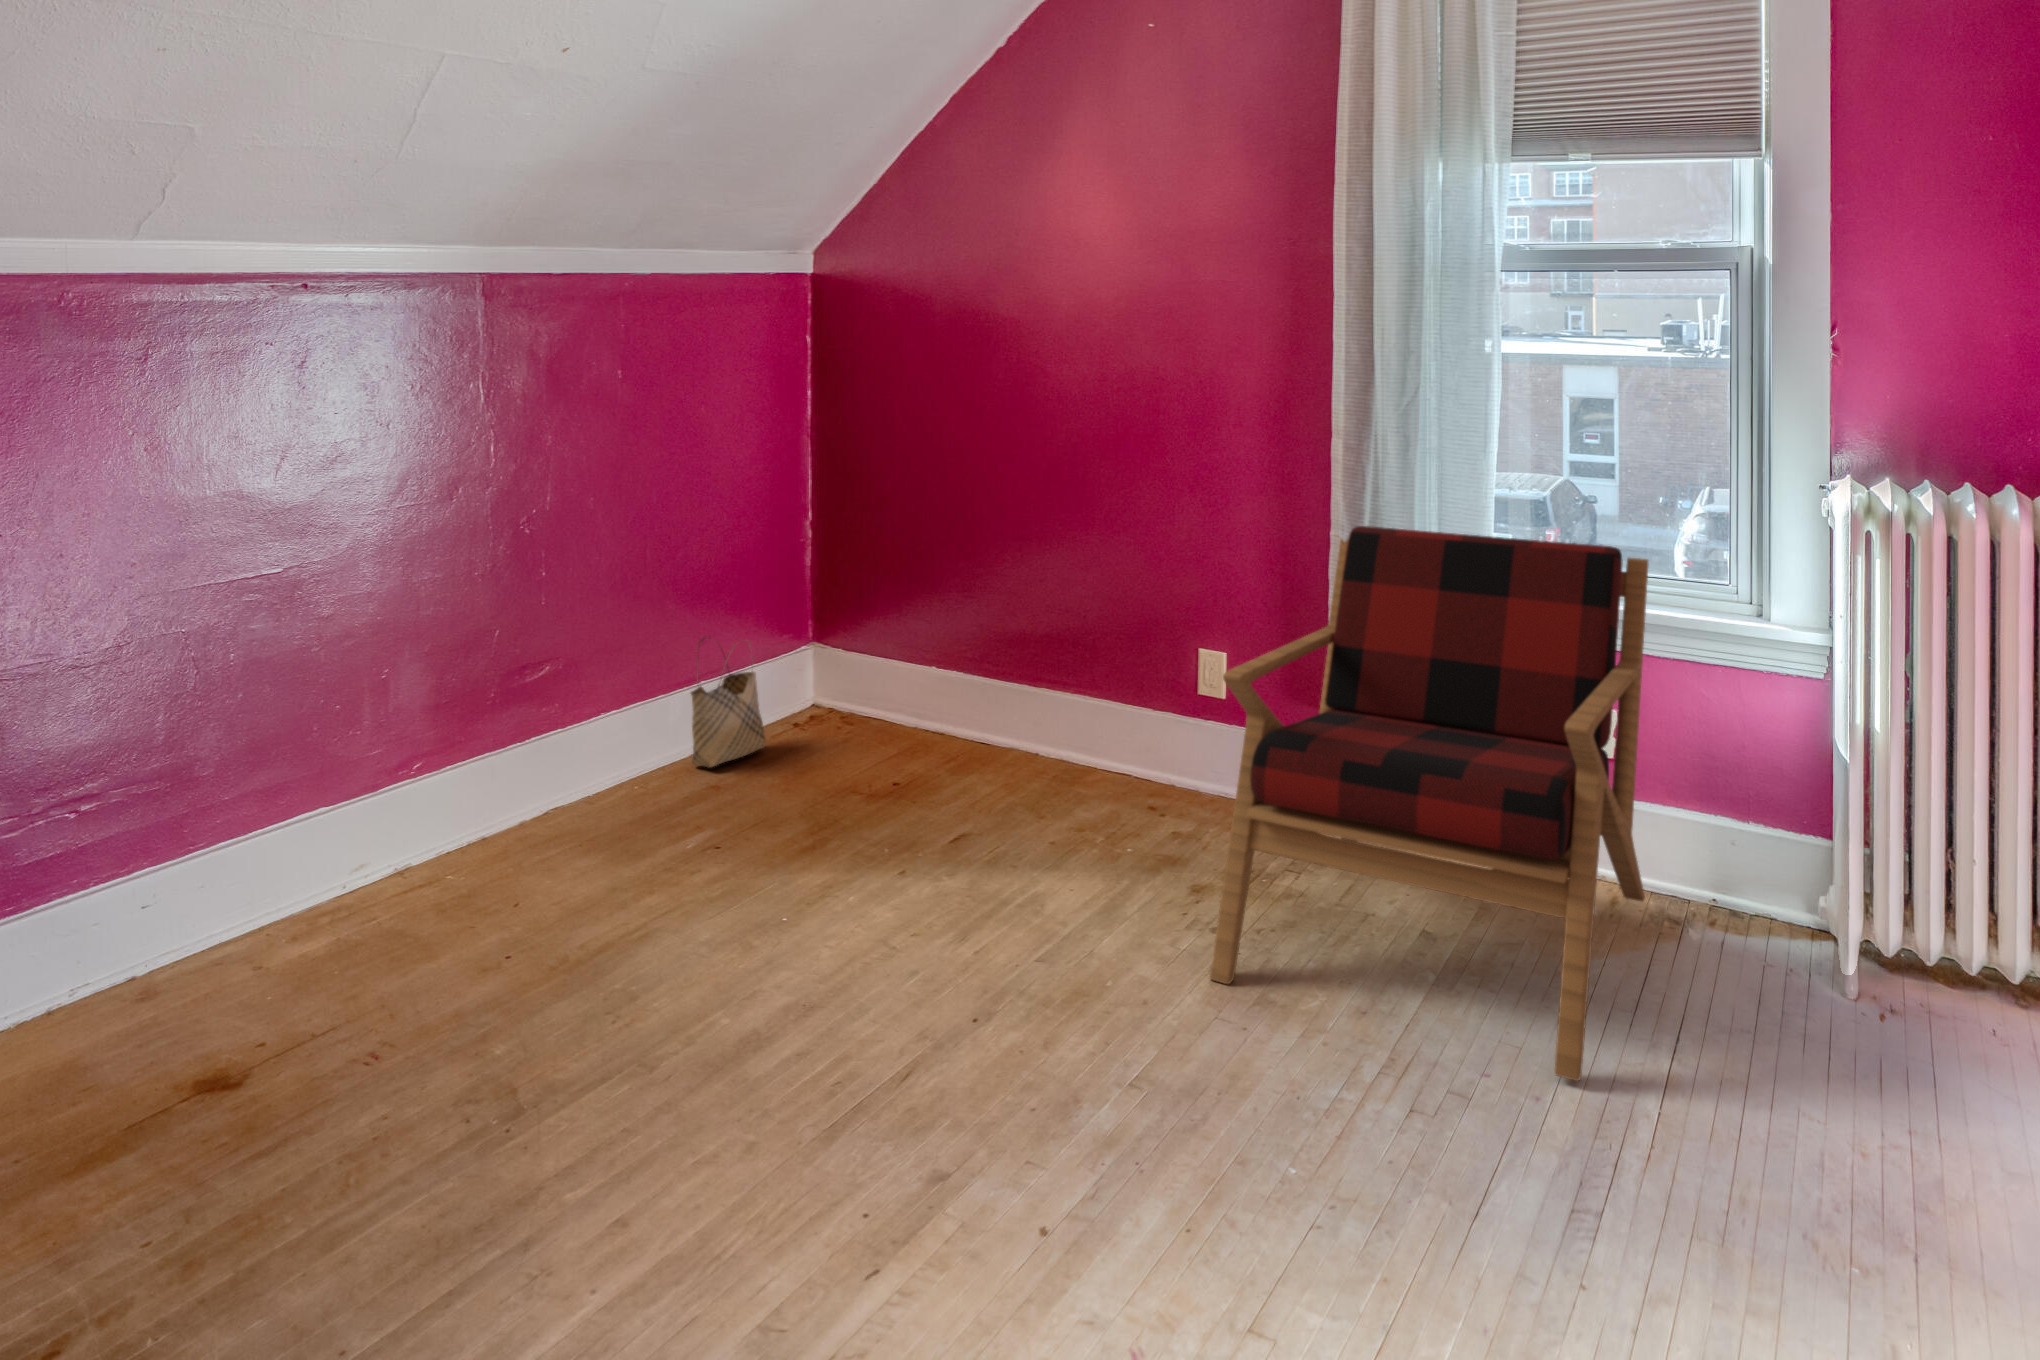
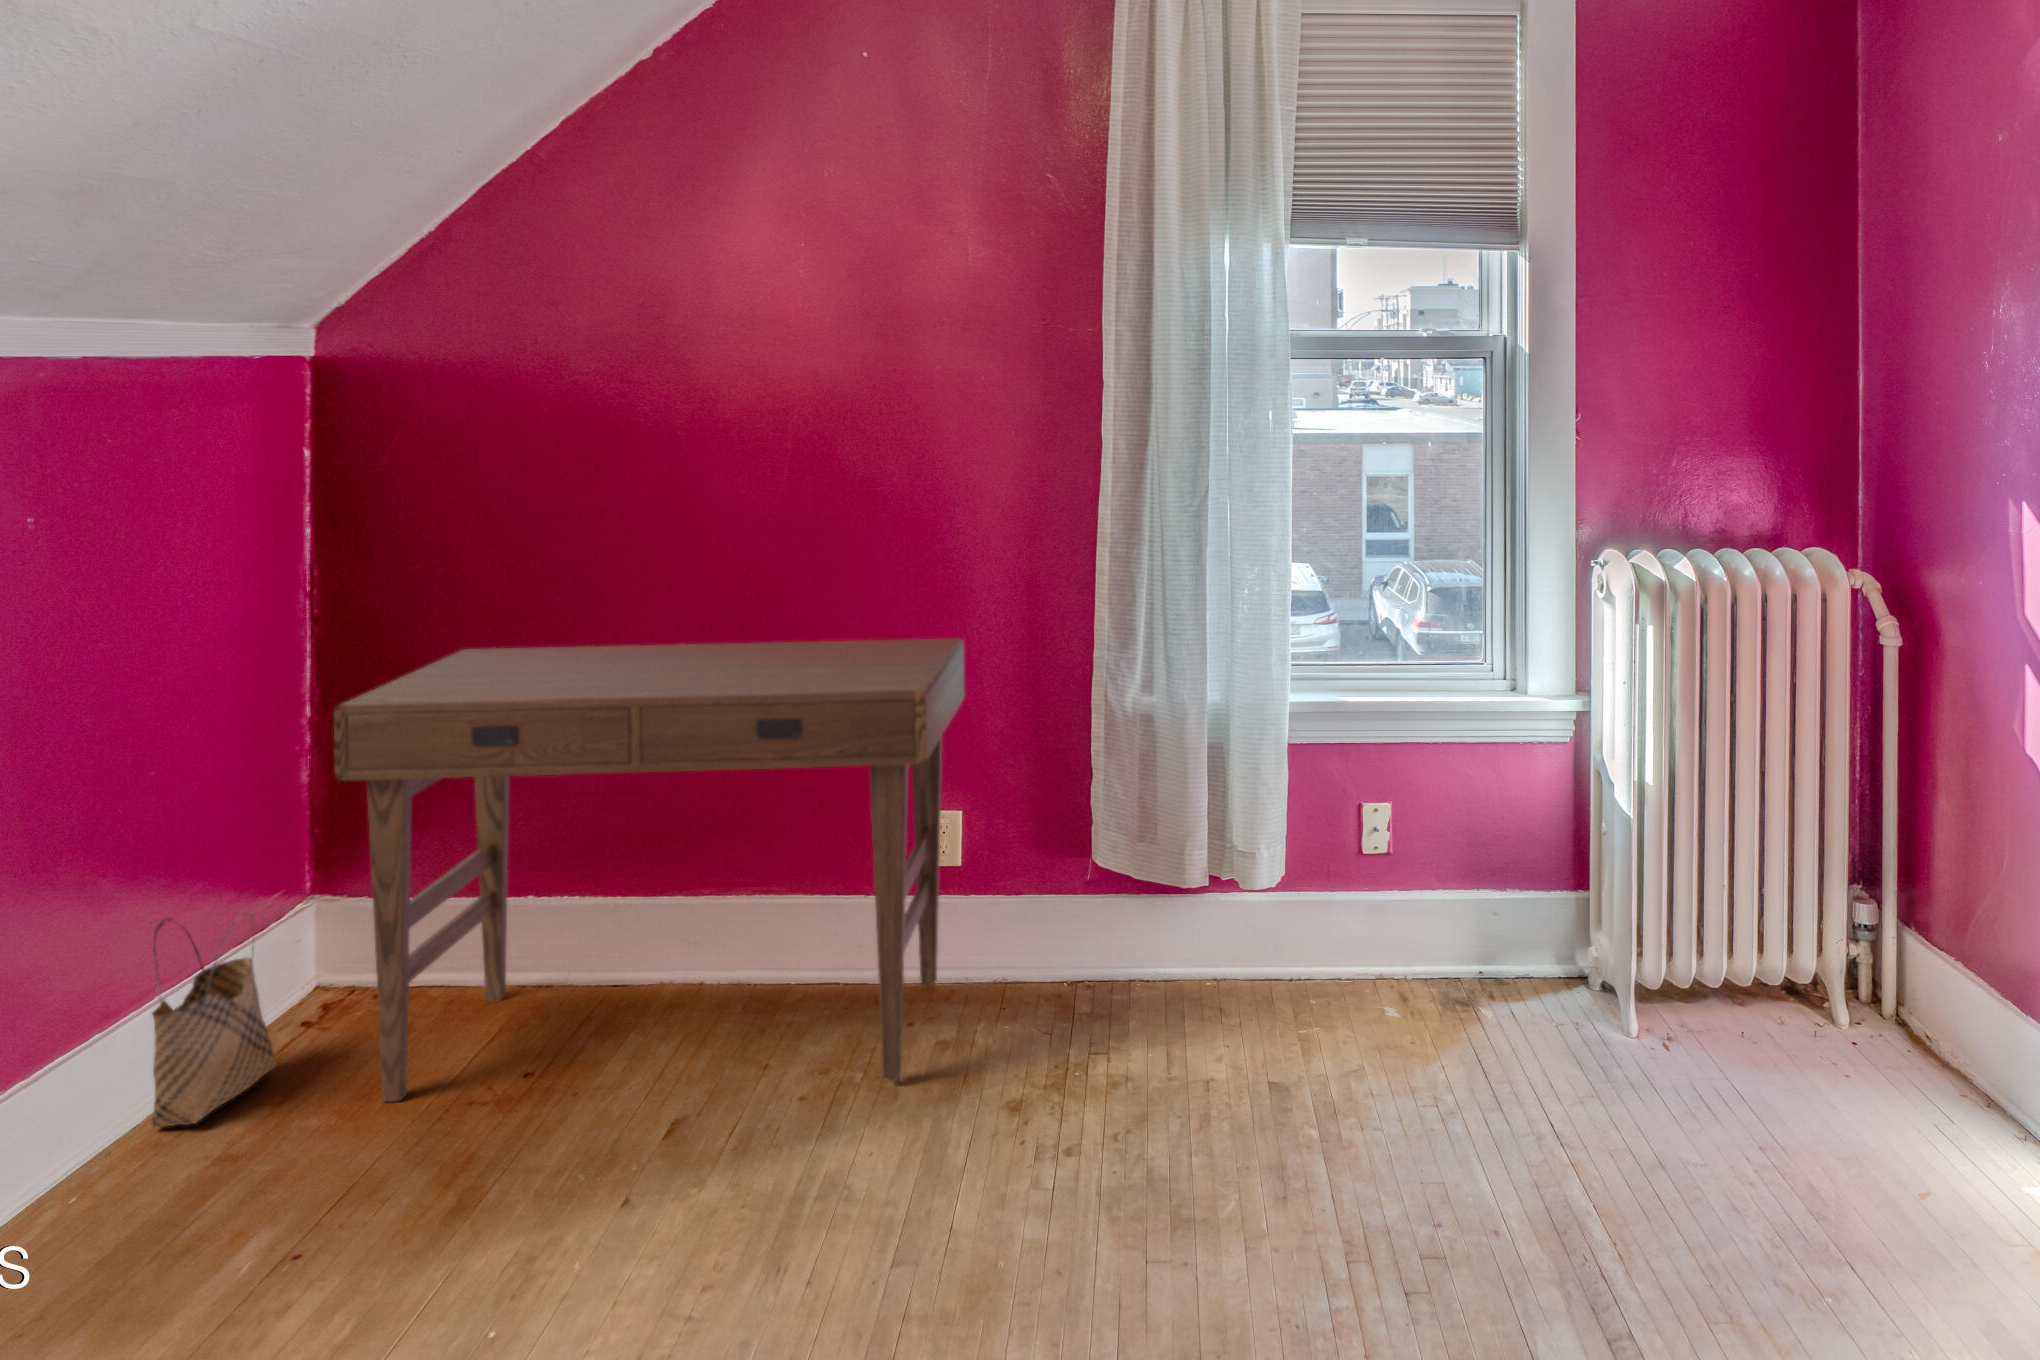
desk: none [783,486,1222,849] -> present [334,638,965,1102]
armchair: present [1210,526,1648,1081] -> none [1090,637,1495,1211]

